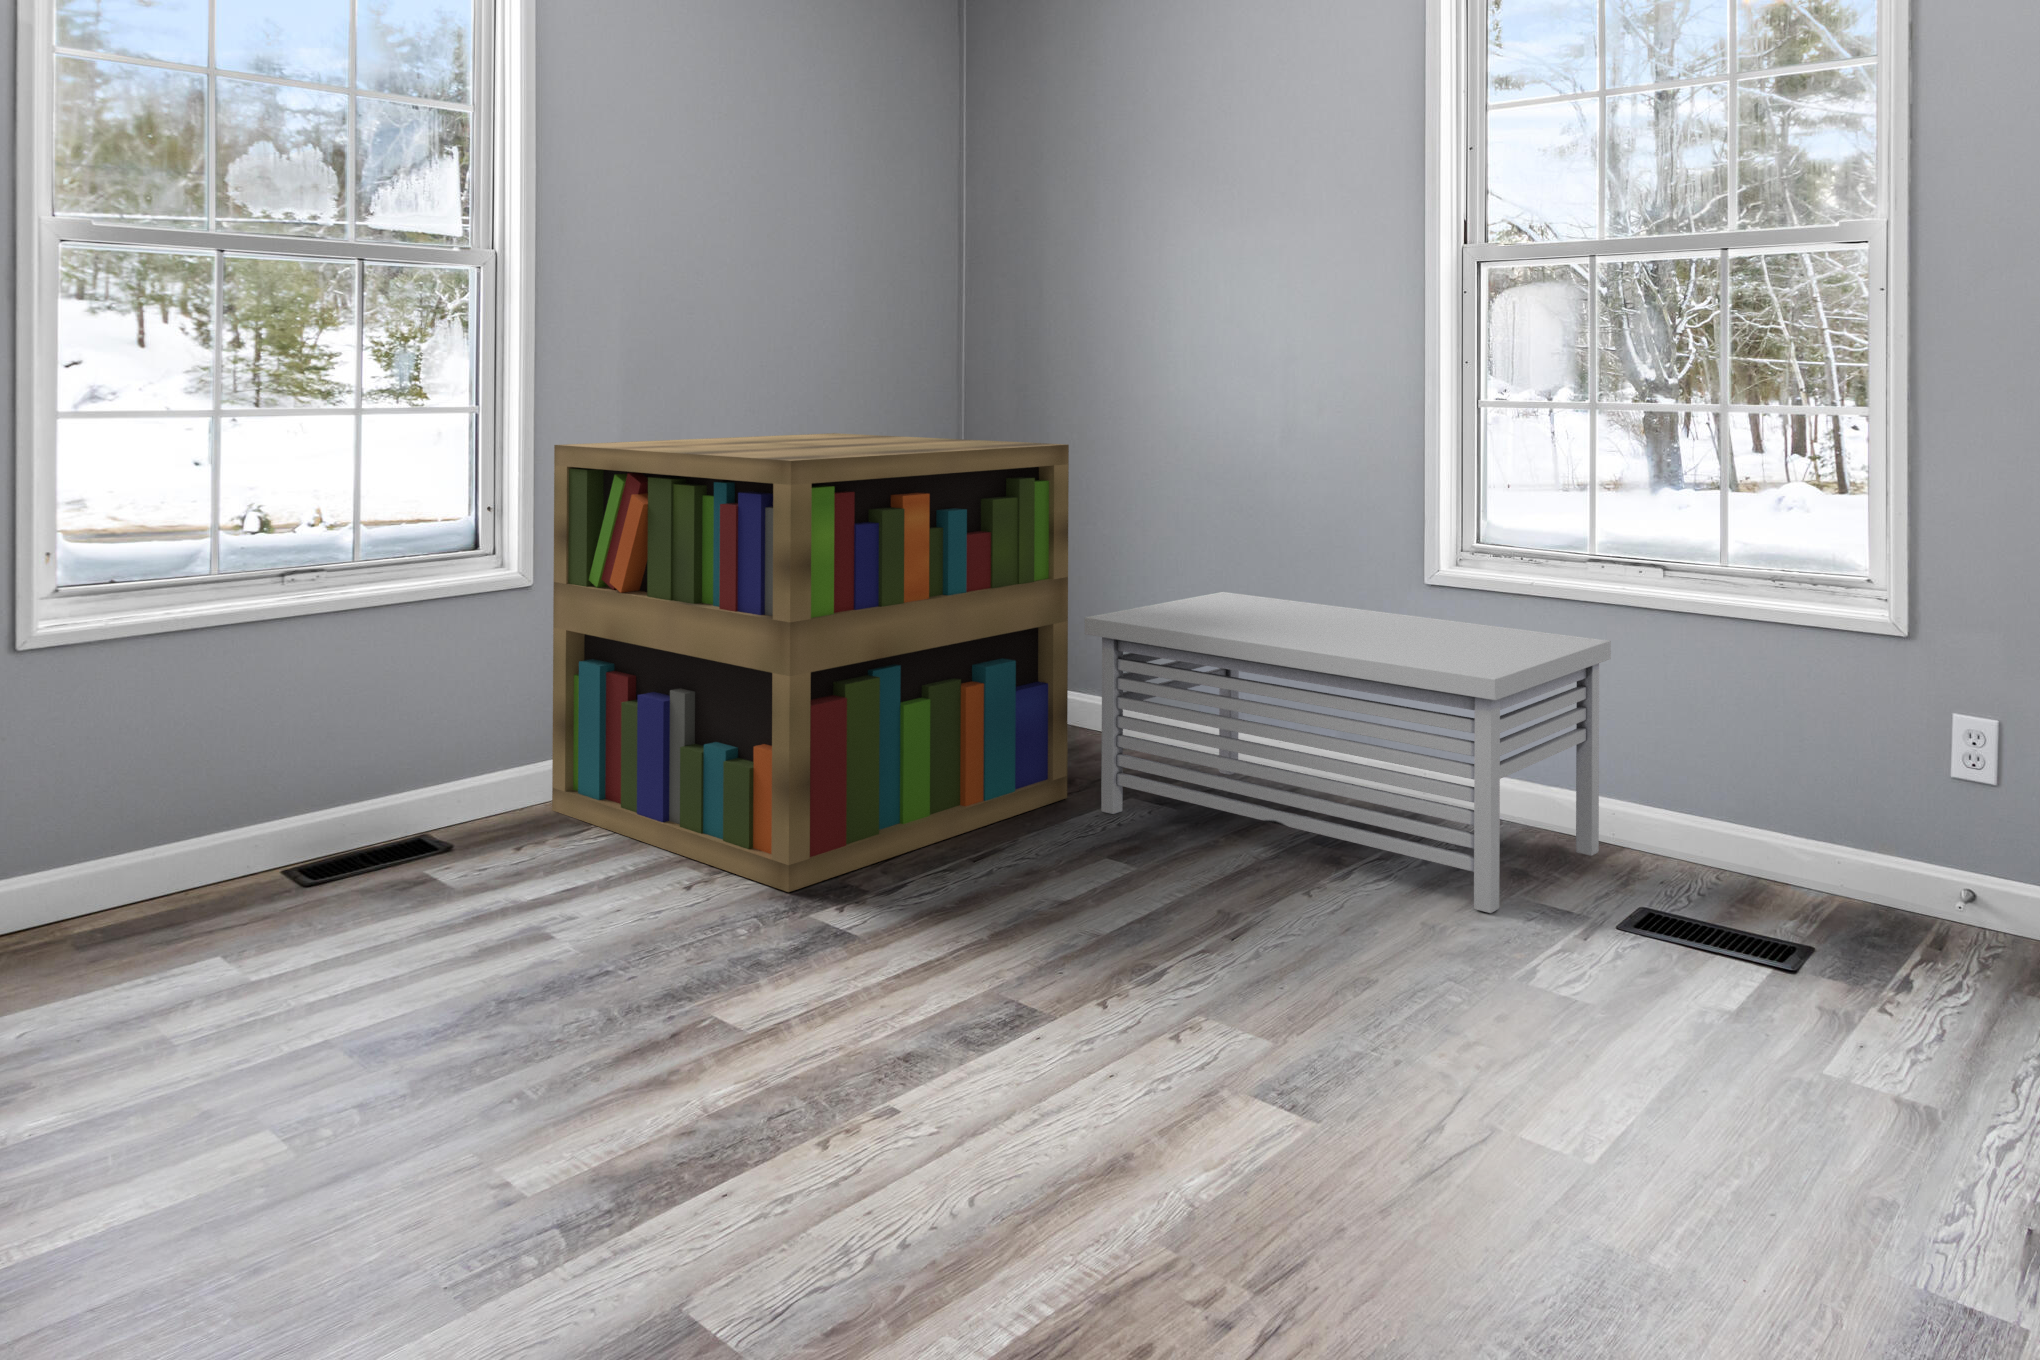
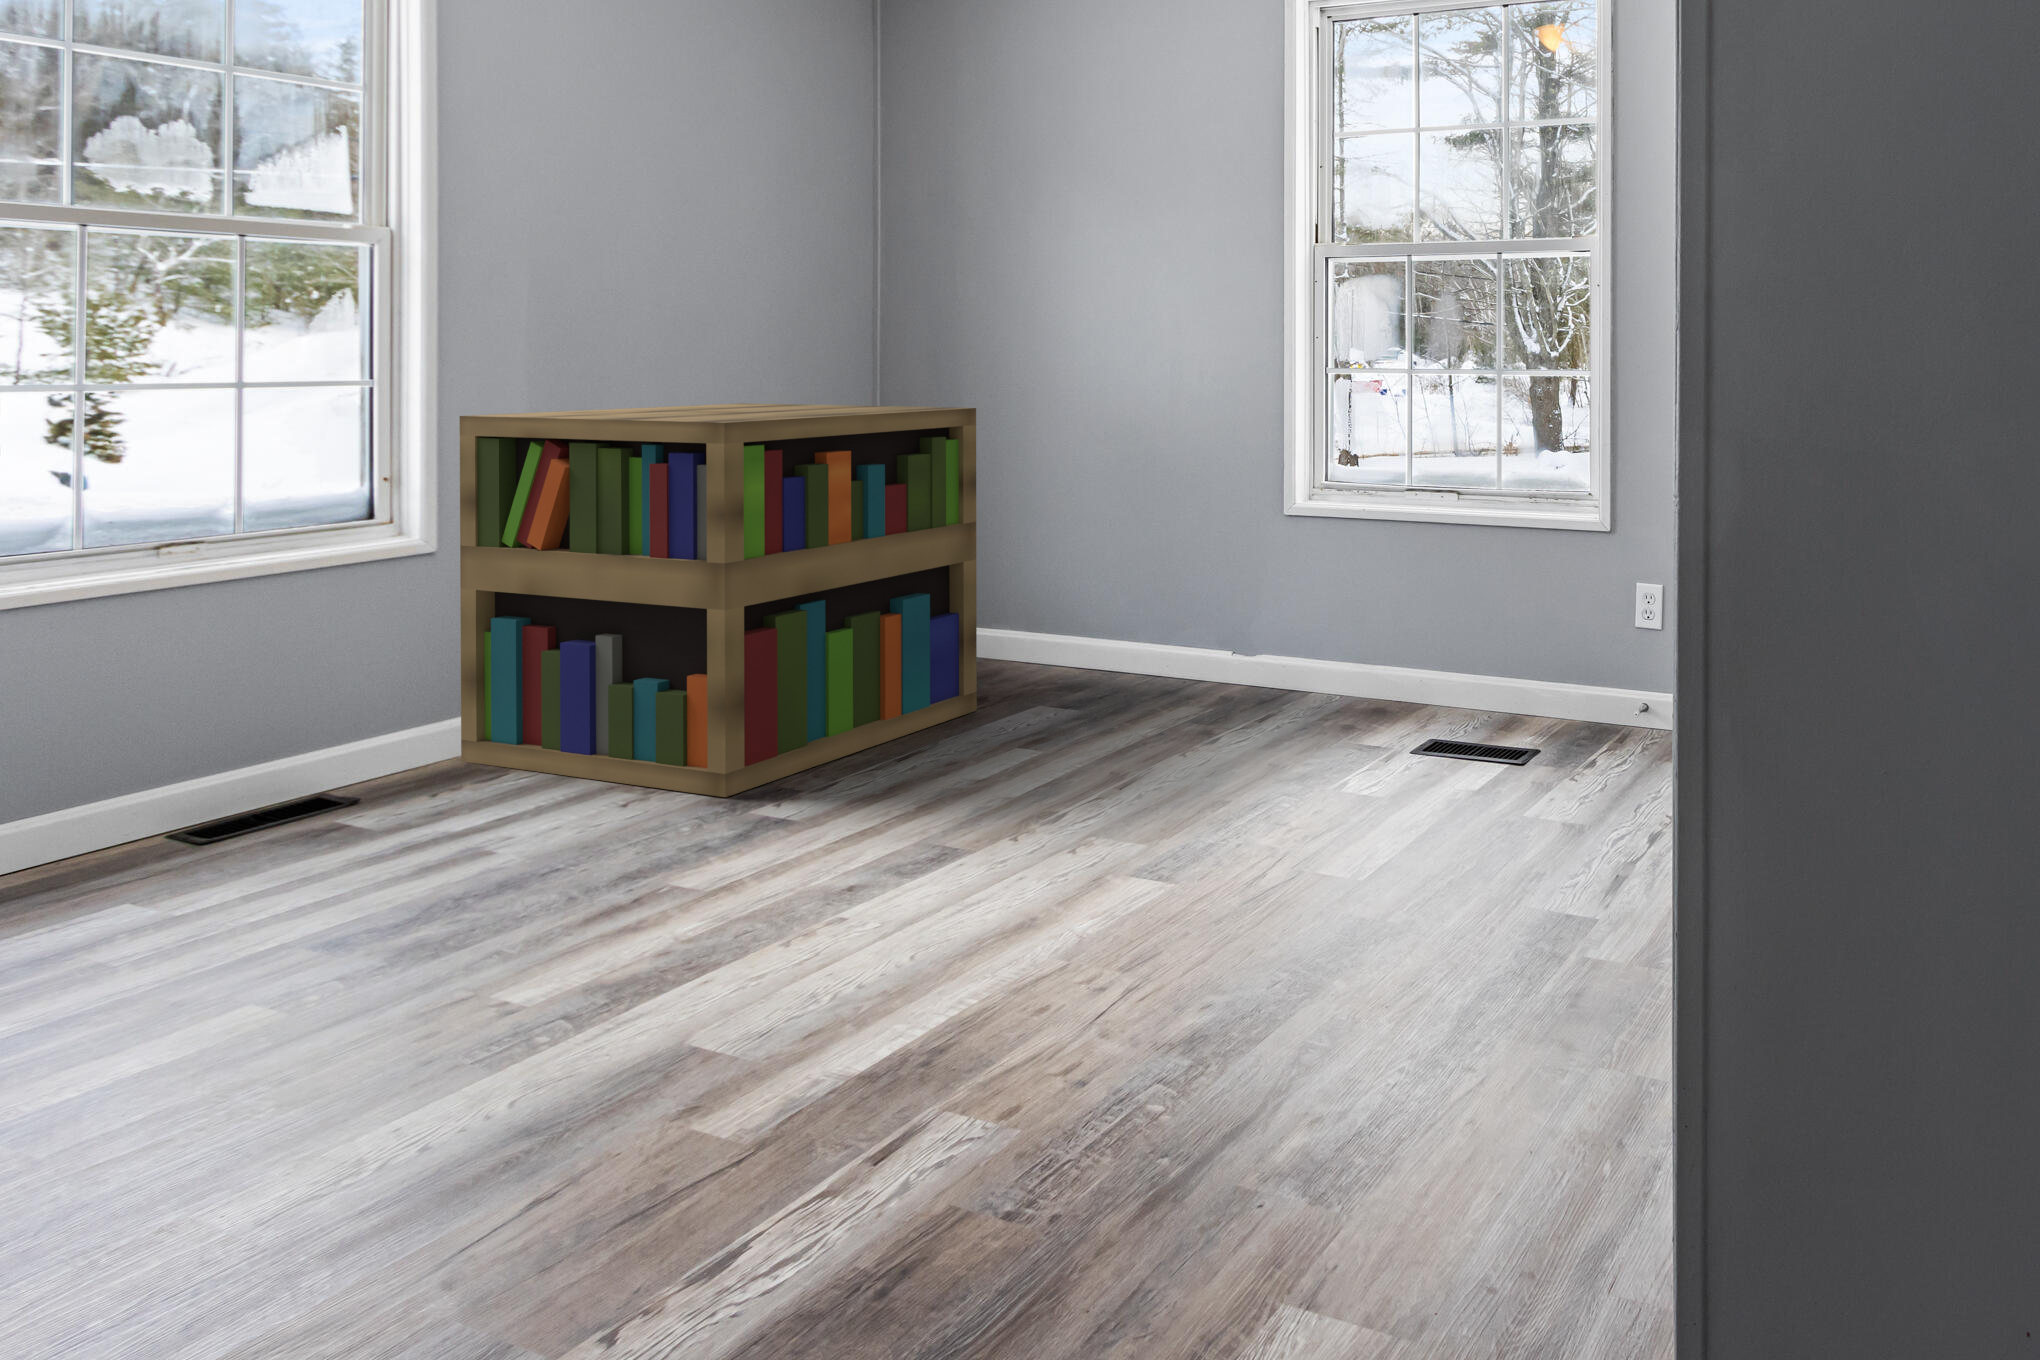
storage bench: present [1085,592,1611,913] -> none [992,531,1417,754]

